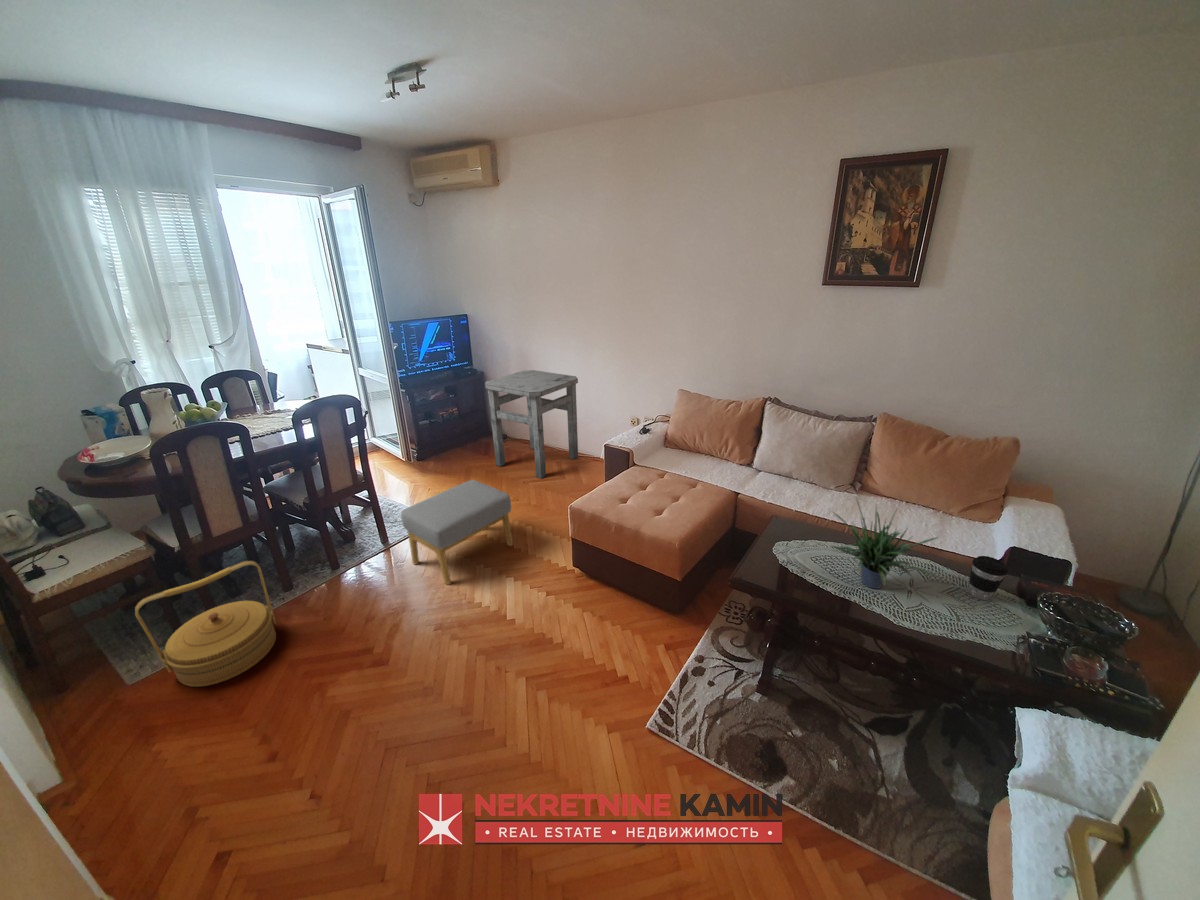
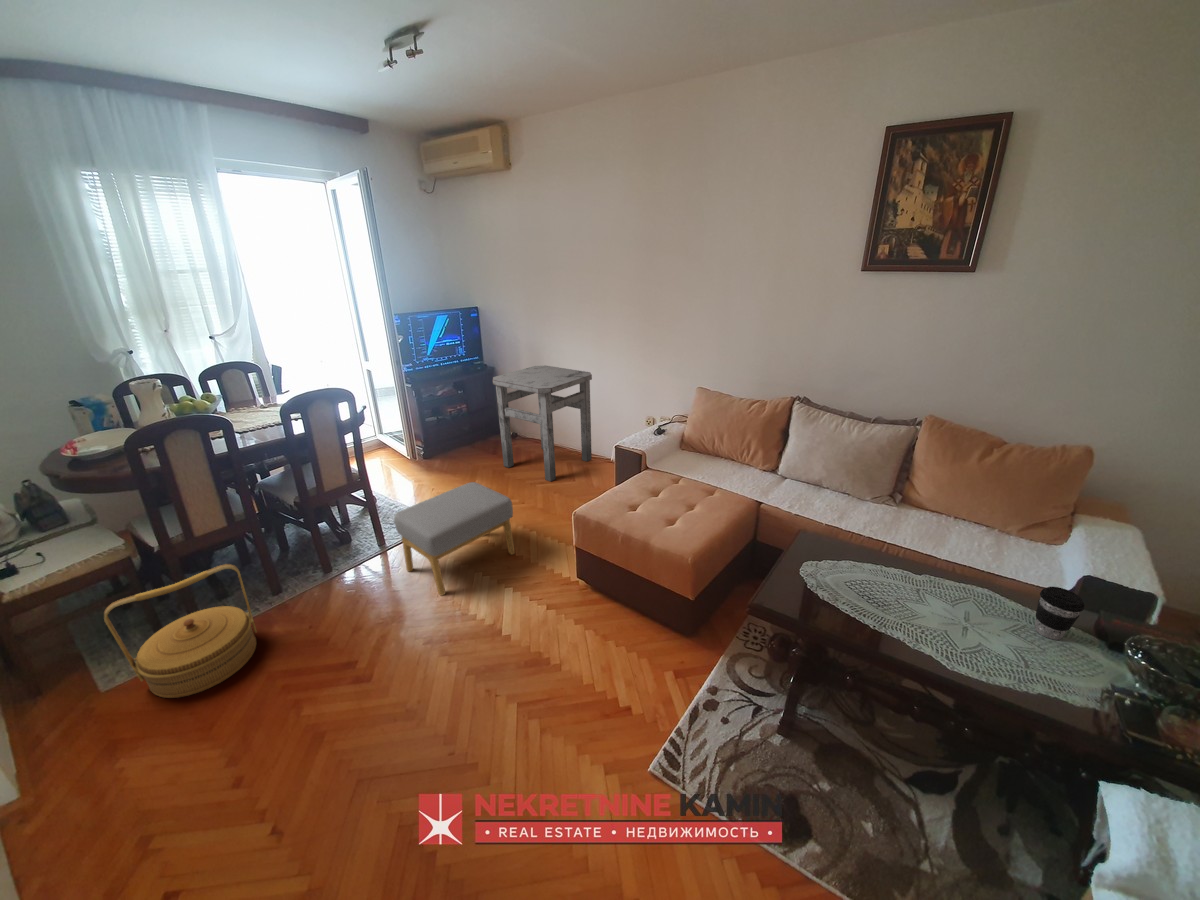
potted plant: present [833,504,937,589] -> none [867,510,999,621]

